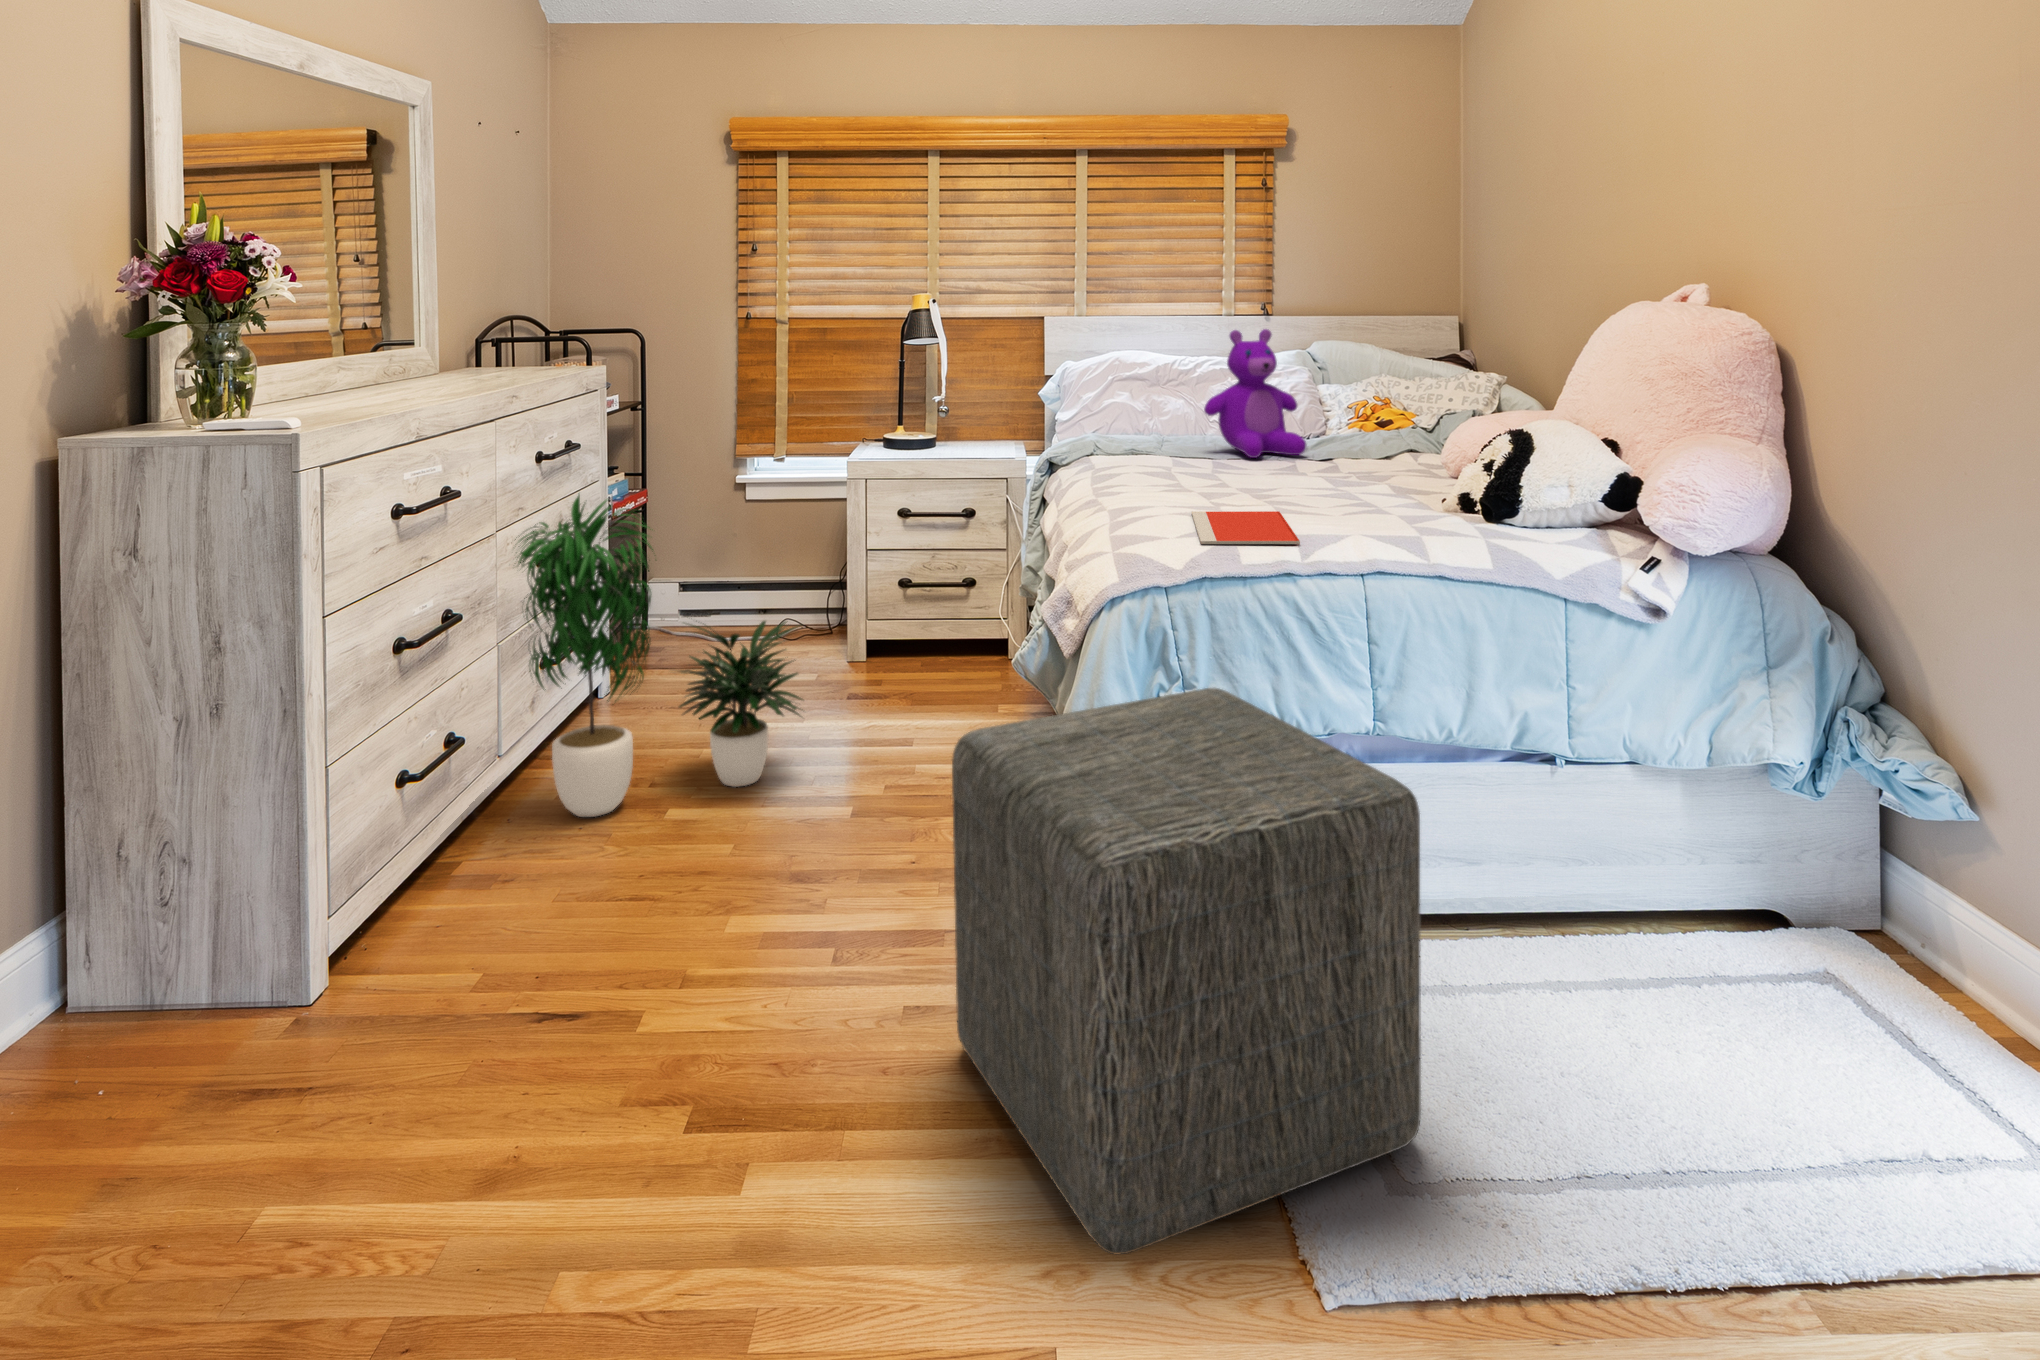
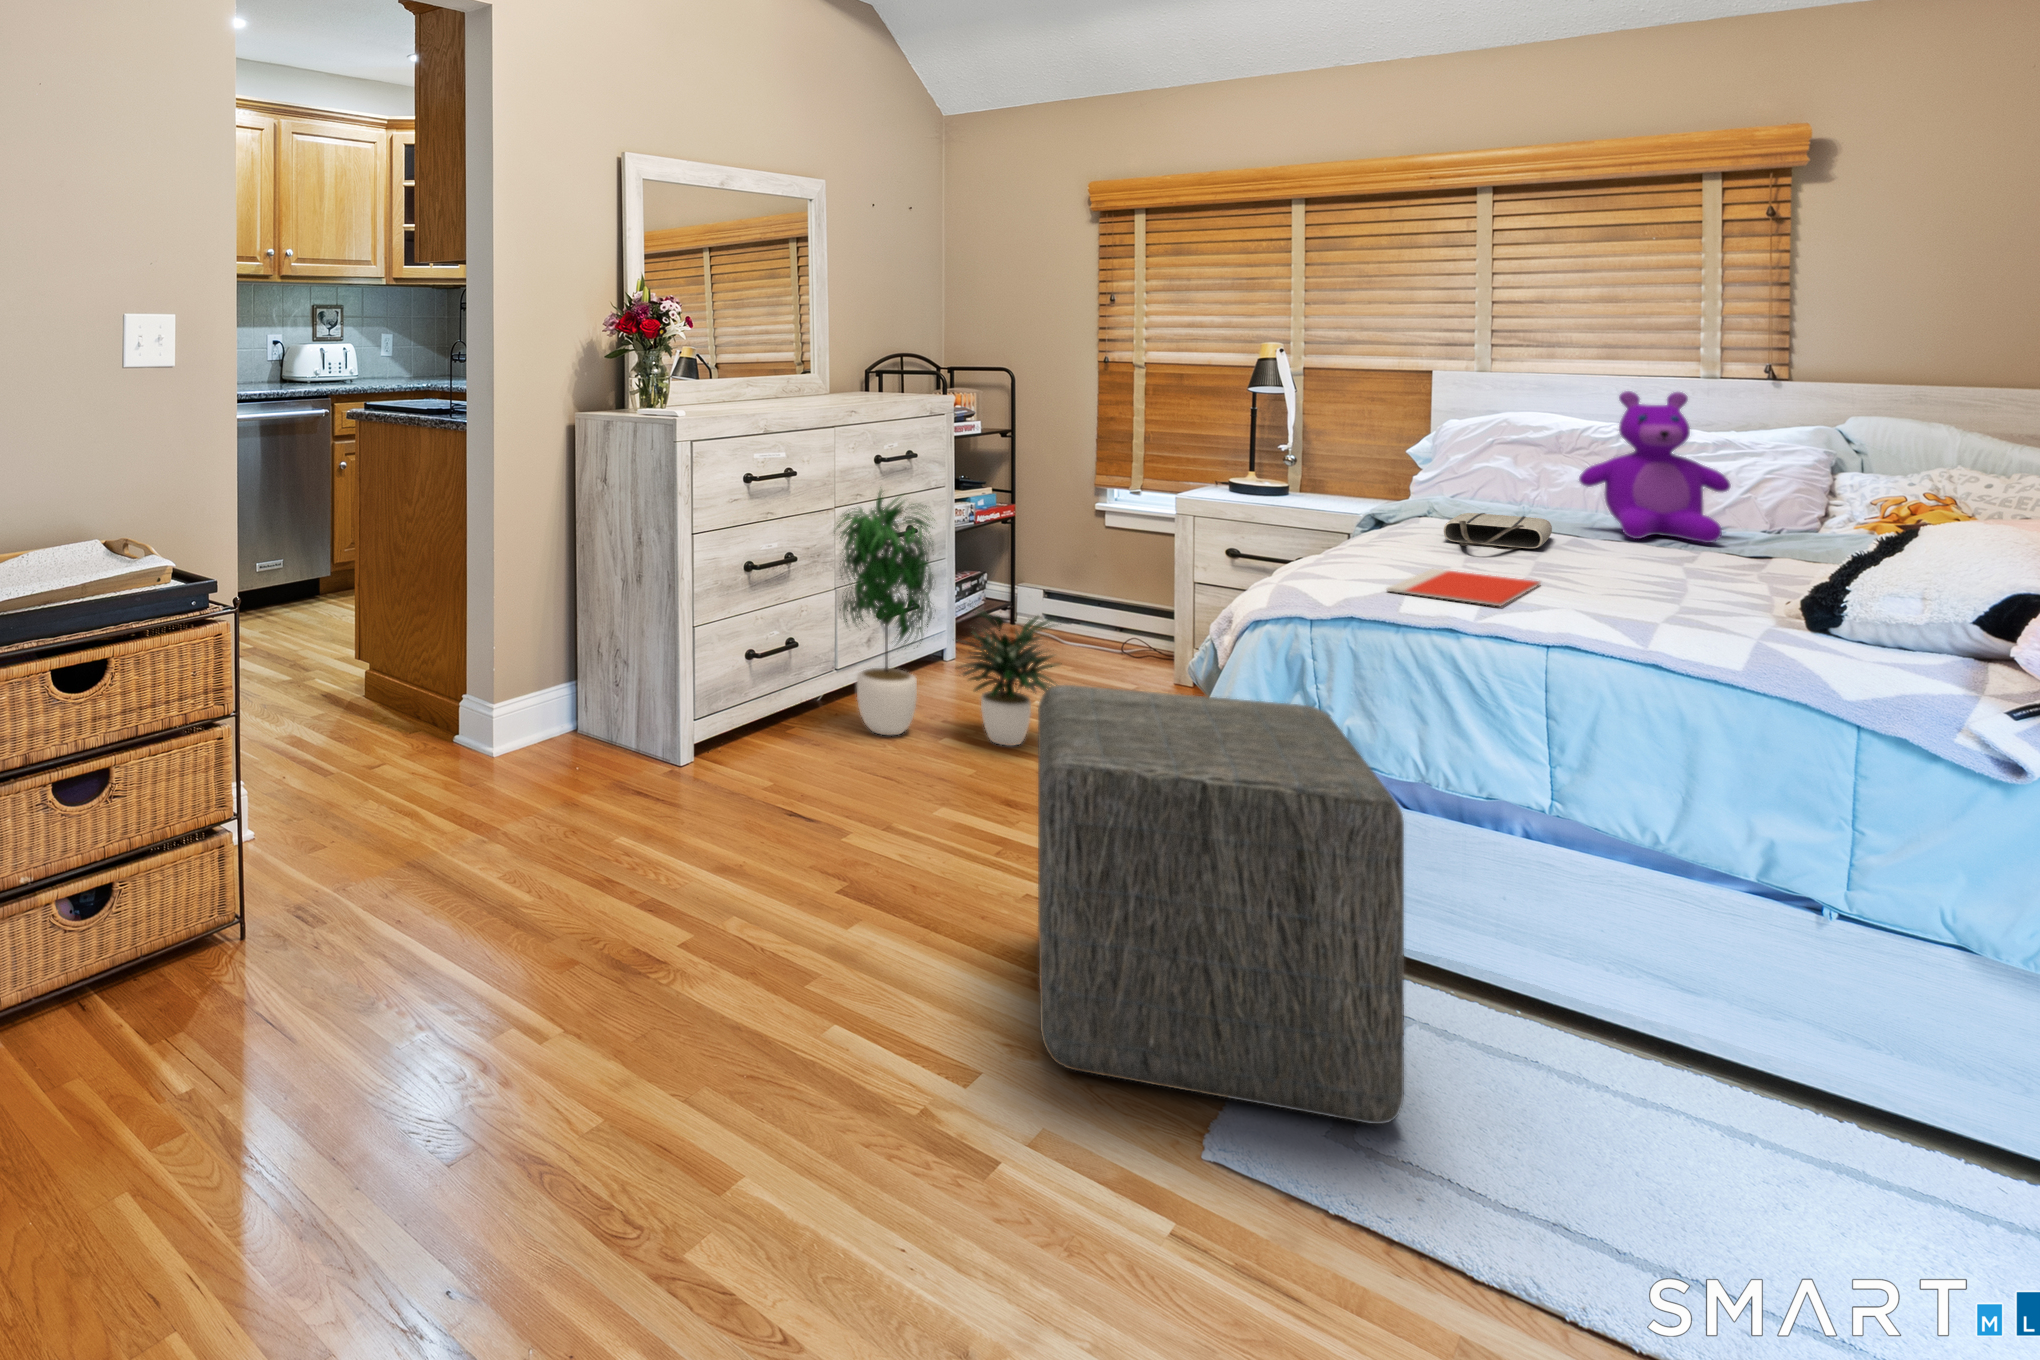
tote bag: none [1137,448,1222,483] -> present [1444,513,1552,550]

